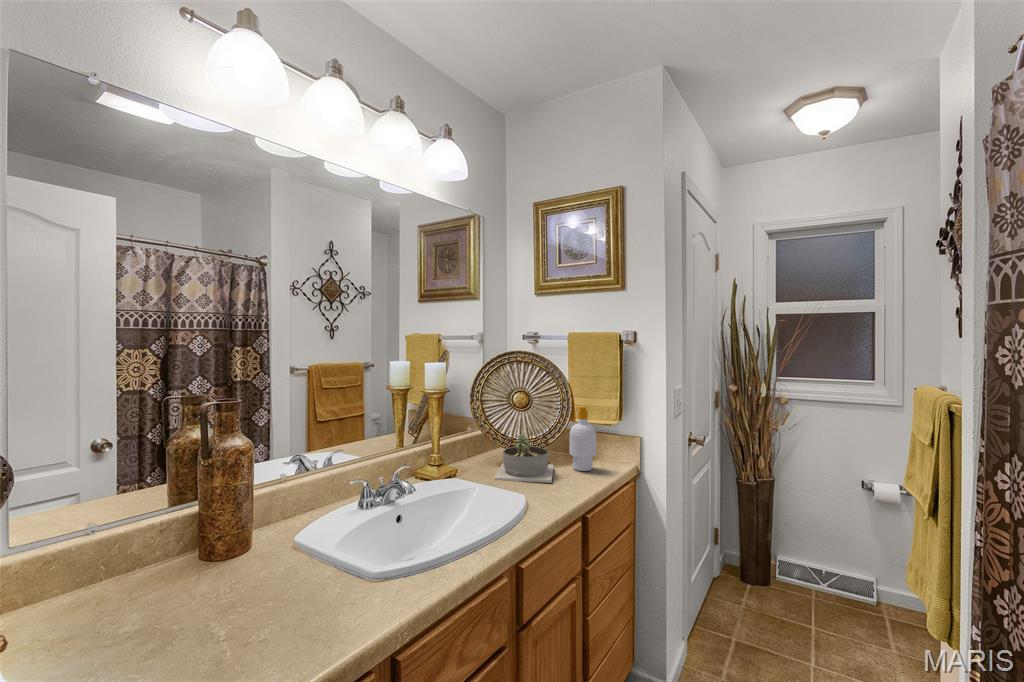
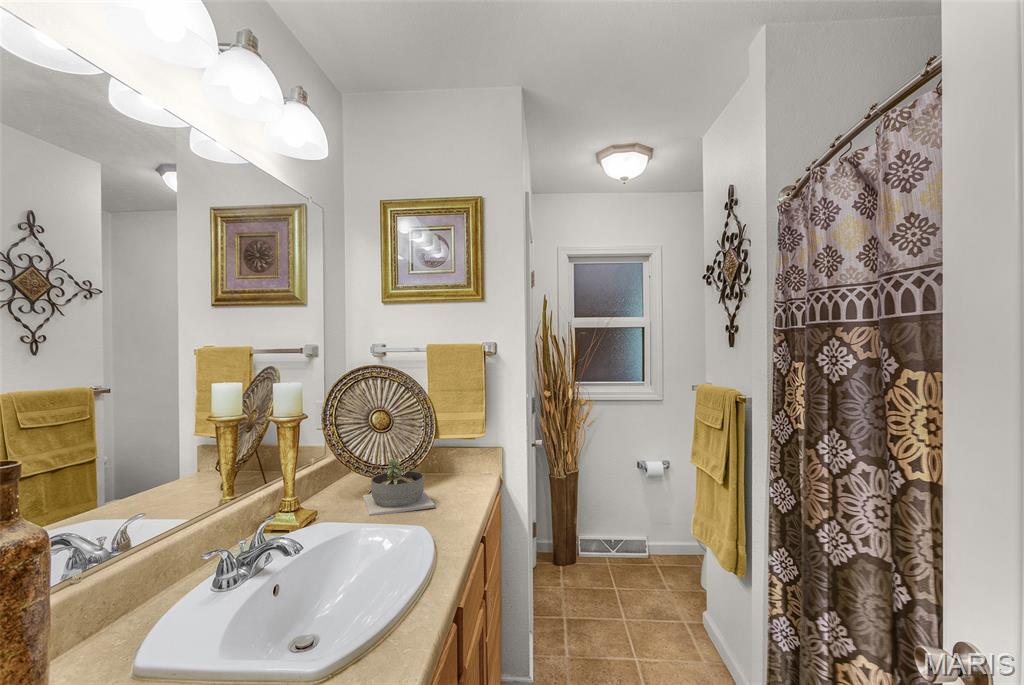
soap bottle: present [569,407,596,471] -> none [436,421,464,489]

